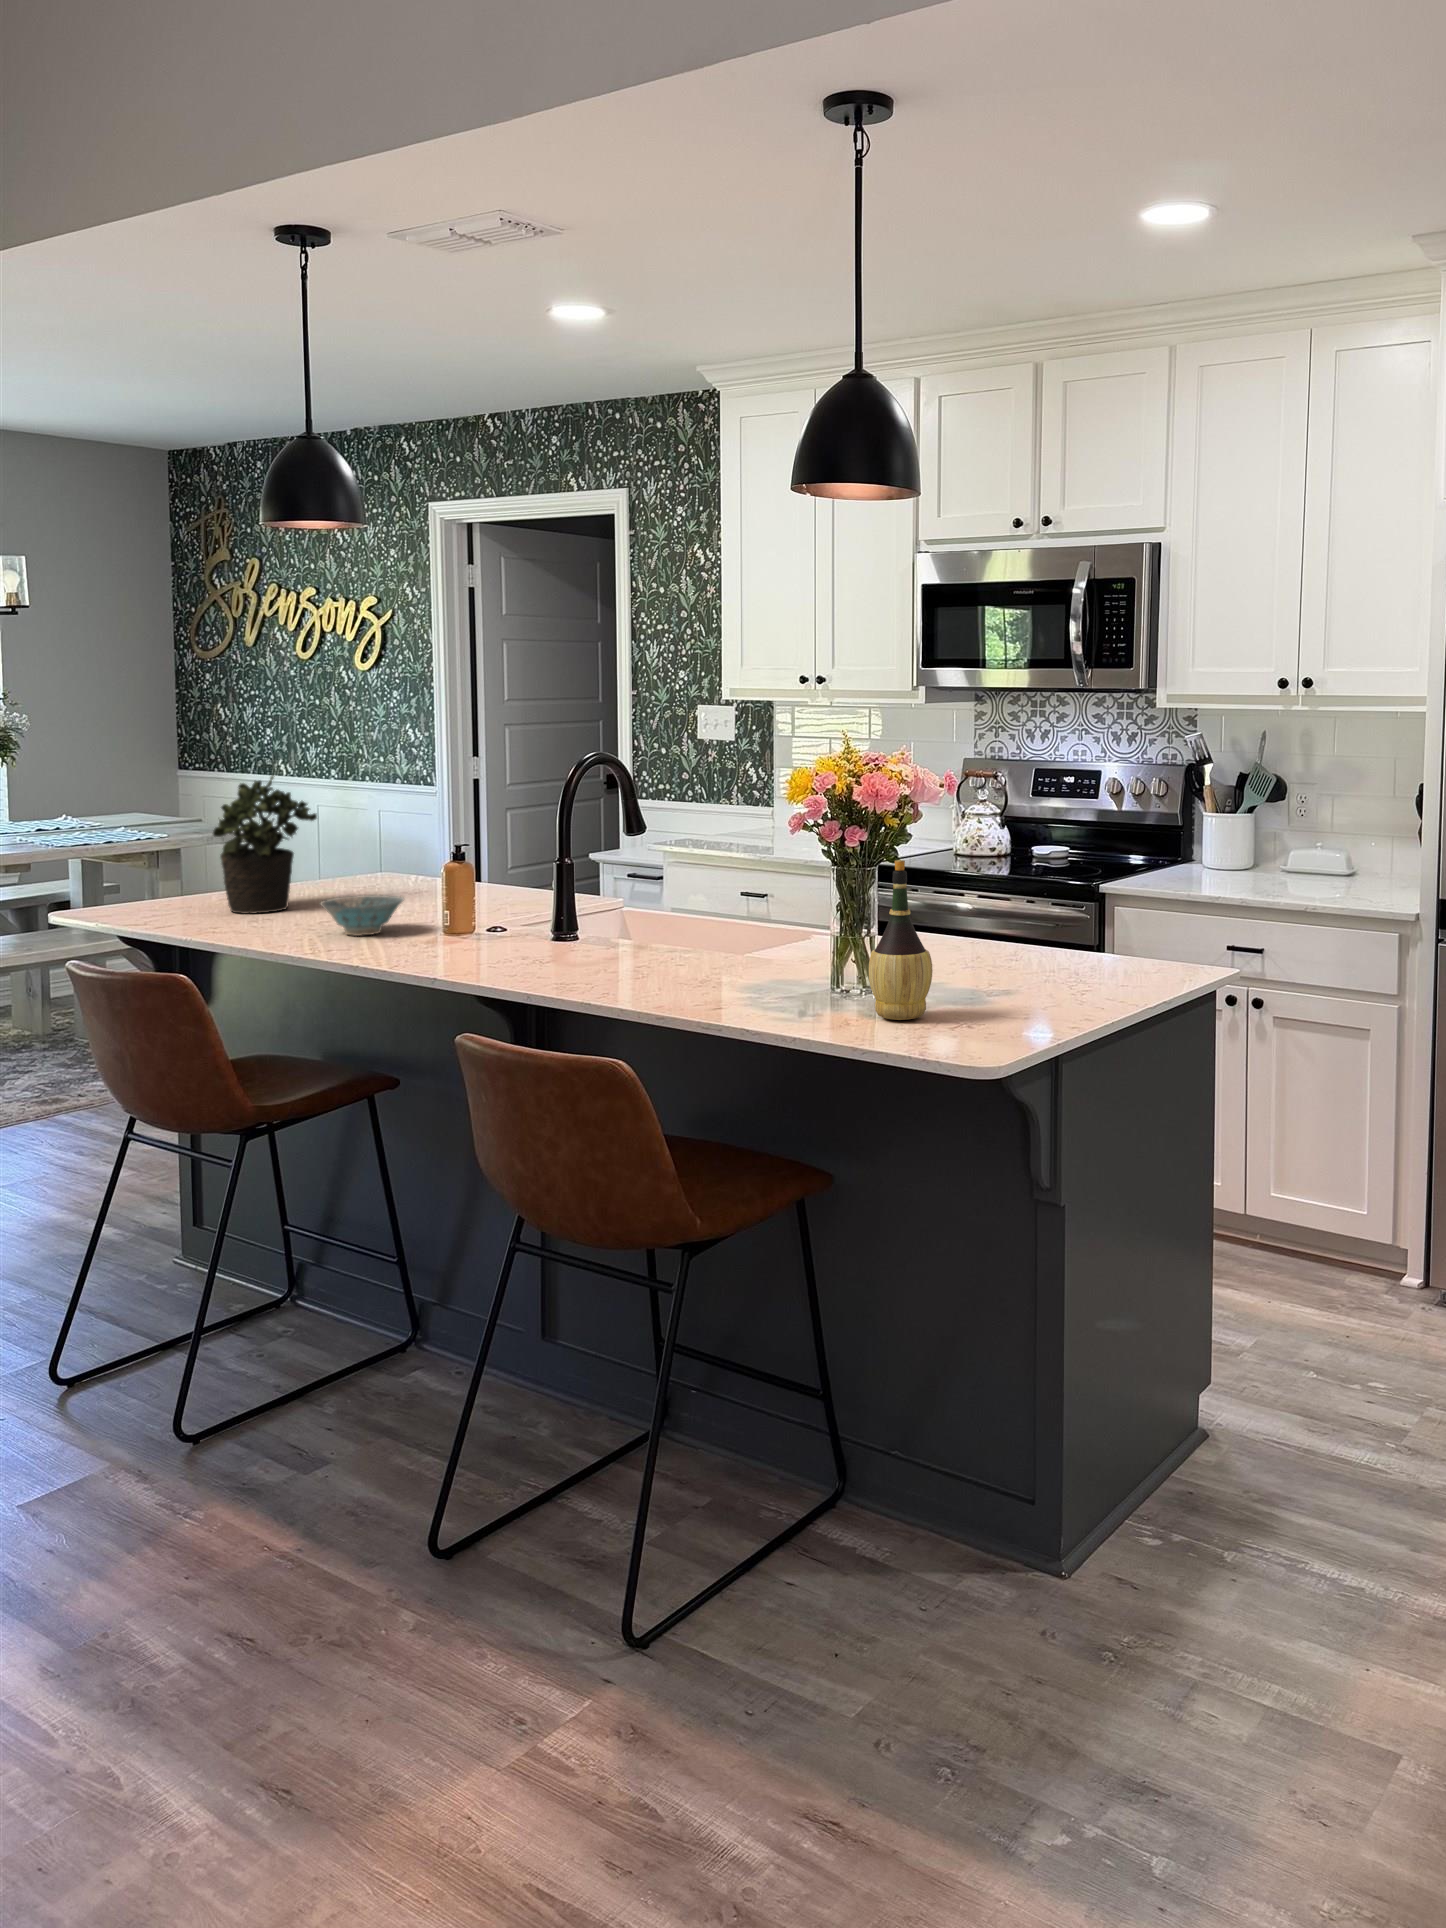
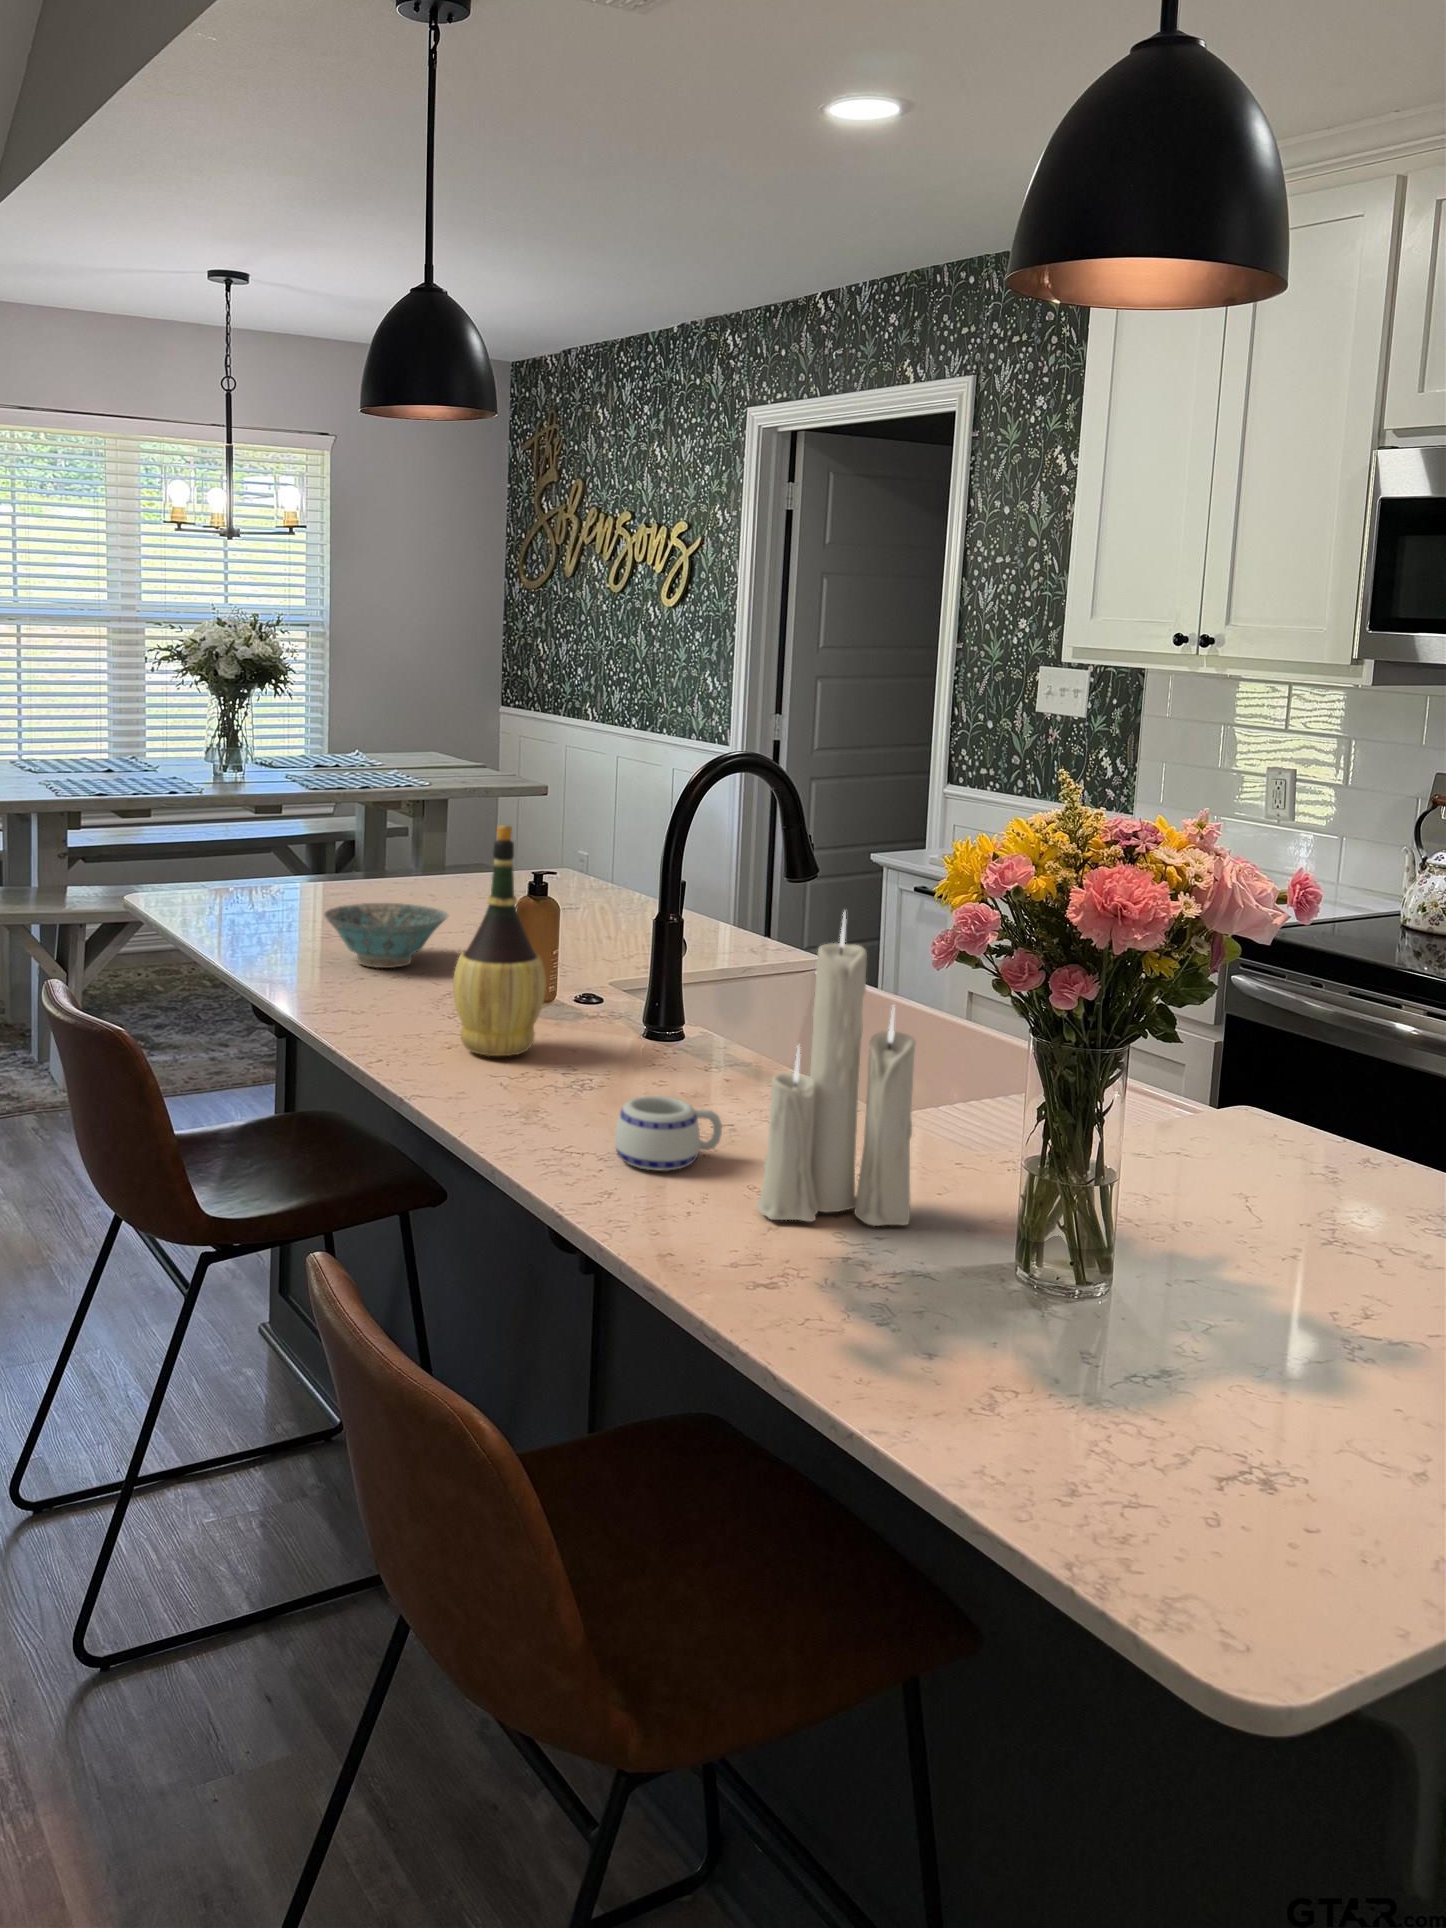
potted plant: present [213,776,317,914] -> none [261,715,412,906]
candle: none [693,830,765,990] -> present [757,912,916,1226]
wine bottle: present [869,860,933,1020] -> present [453,825,546,1056]
mug: none [607,950,658,984] -> present [615,1096,722,1171]

